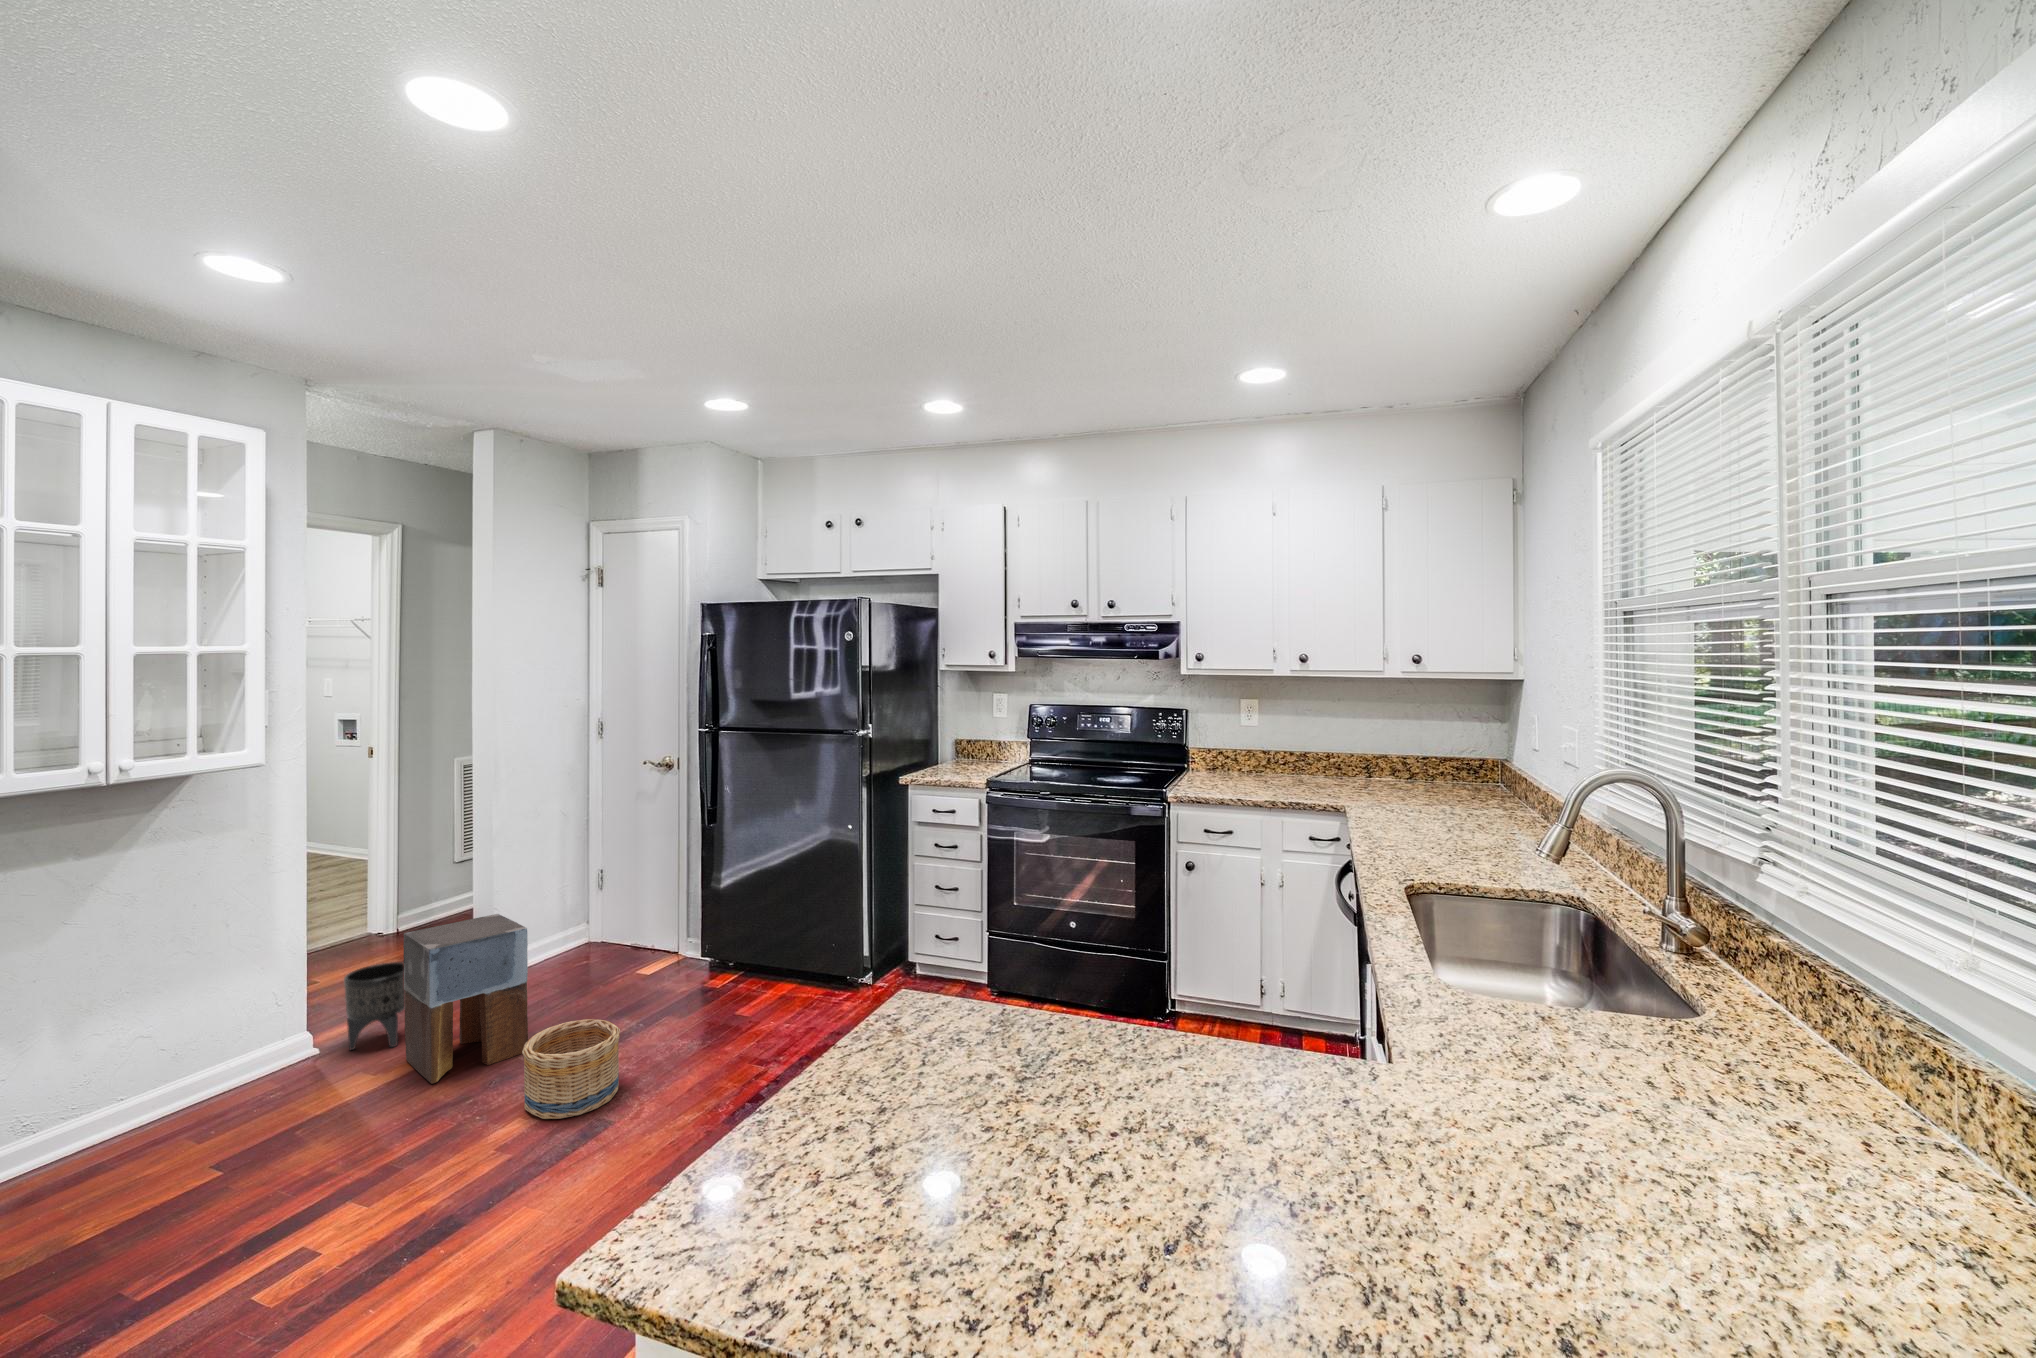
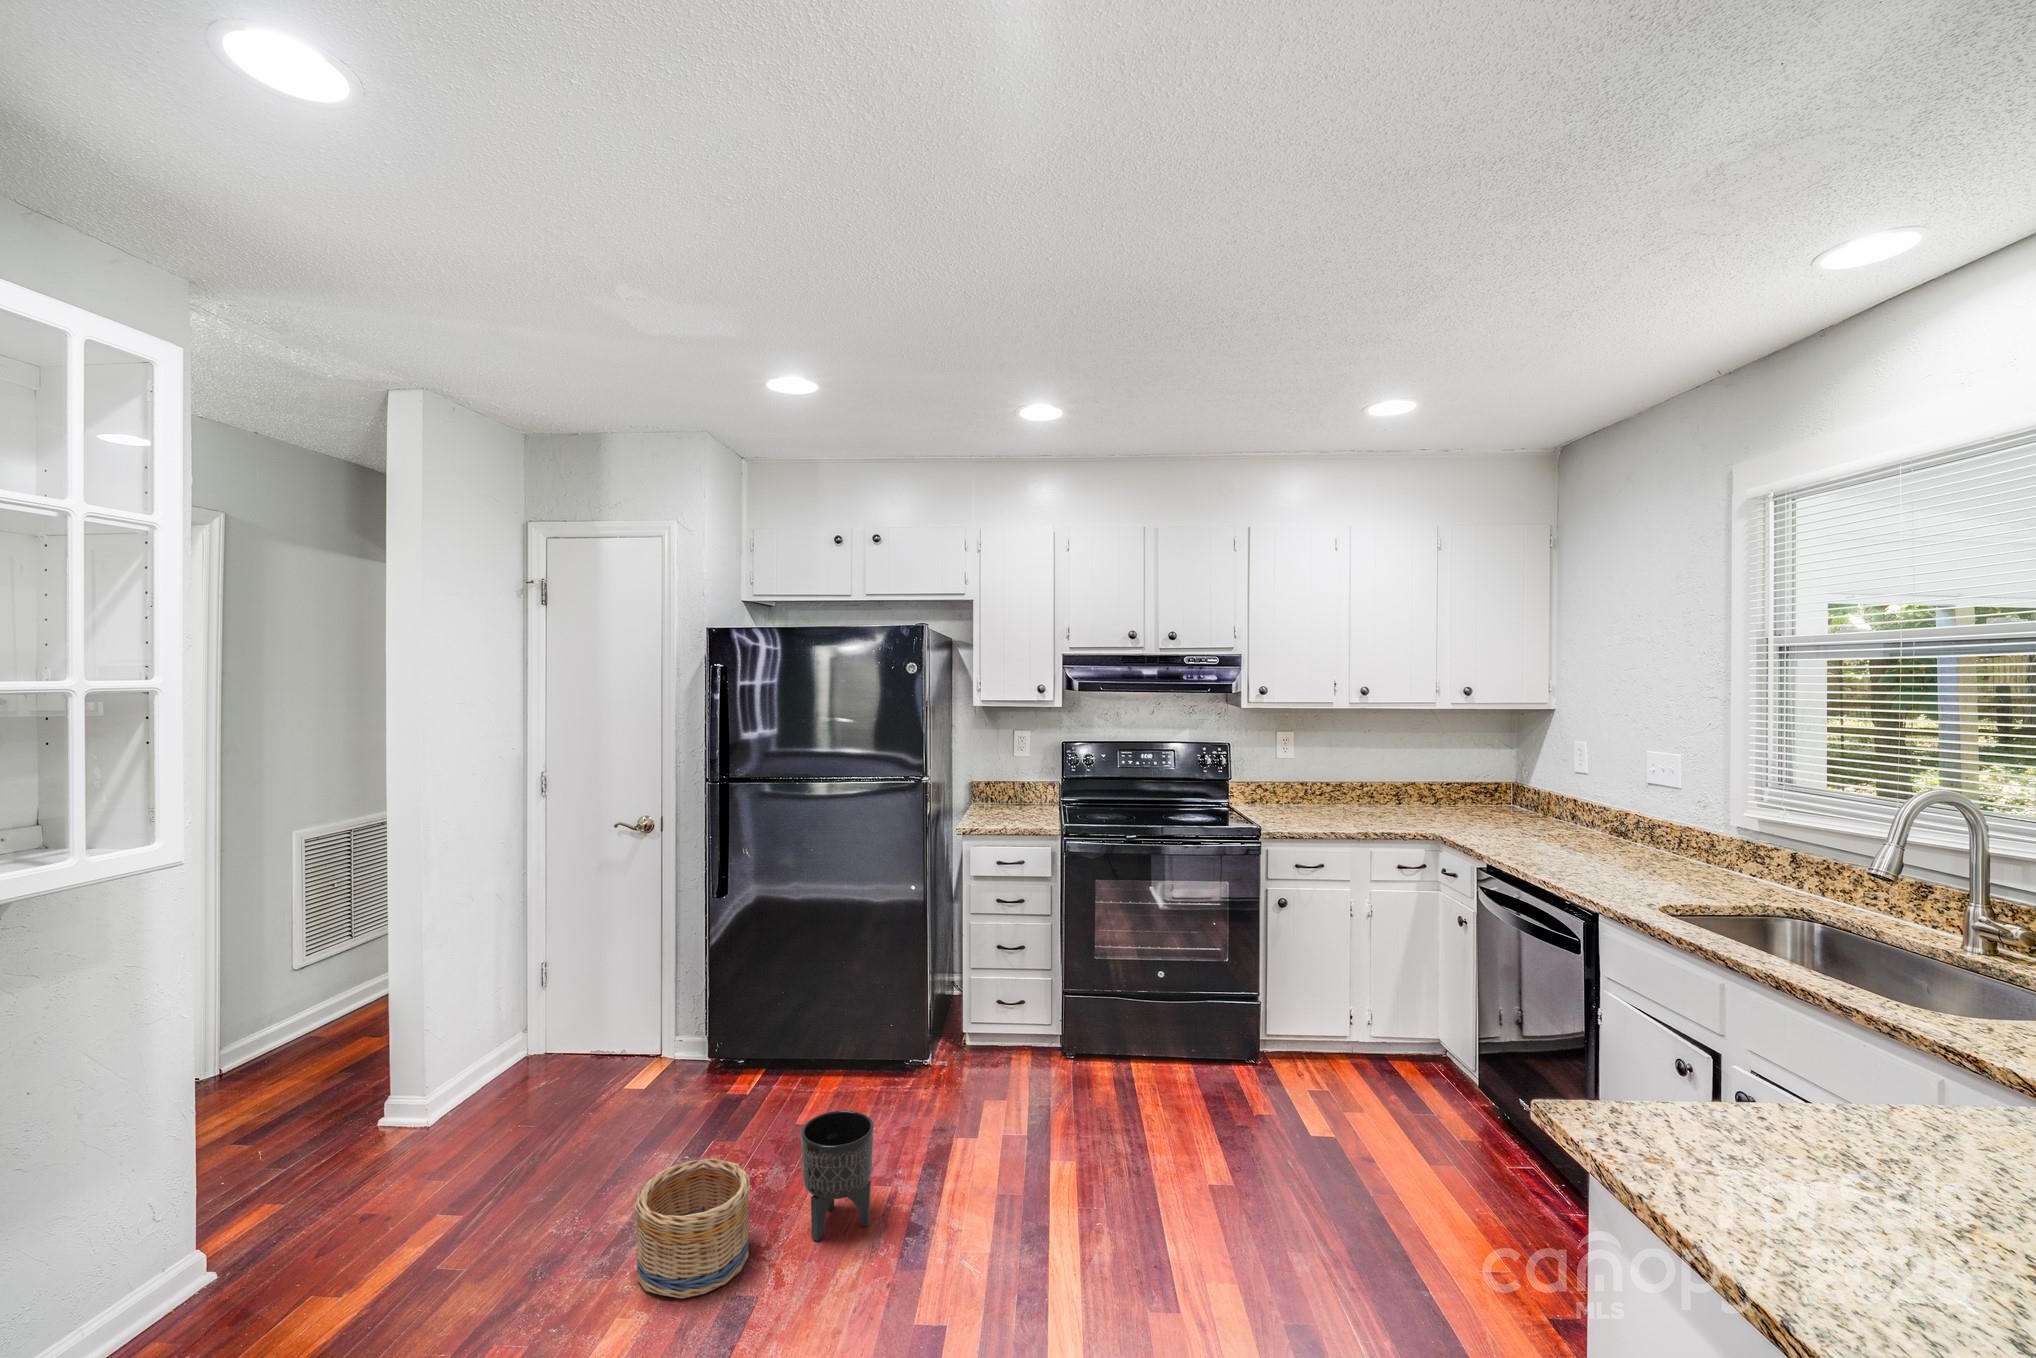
stool: present [403,914,528,1084] -> none [398,1040,573,1283]
planter: present [344,962,405,1050] -> present [801,1111,874,1241]

